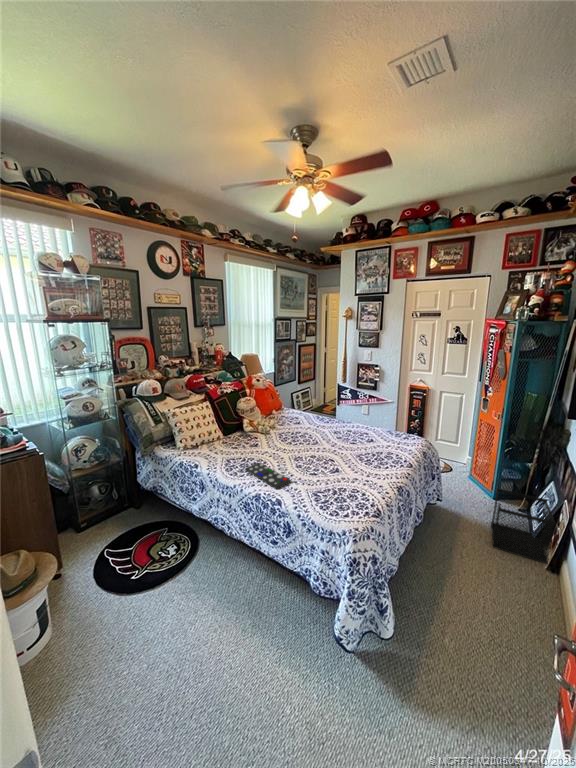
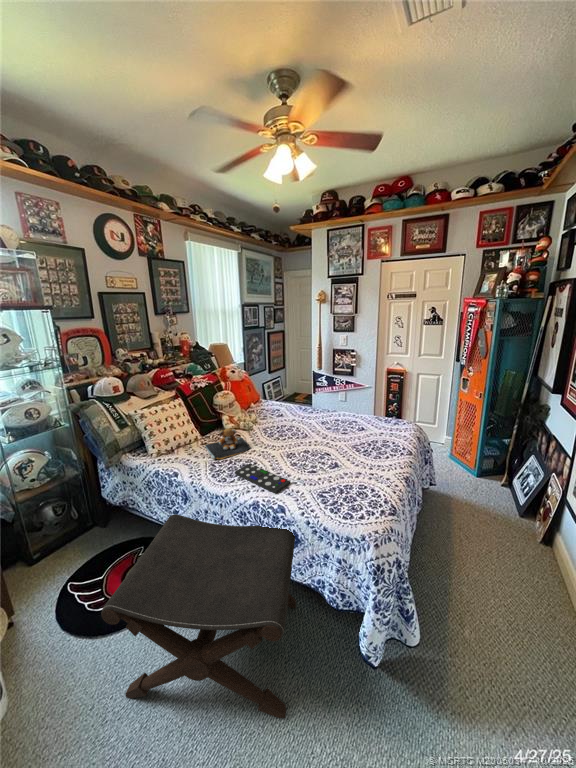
teddy bear: none [225,431,265,457] -> present [205,428,251,459]
wastebasket: present [491,489,556,564] -> none [480,467,549,537]
footstool: none [126,499,292,678] -> present [101,514,296,718]

